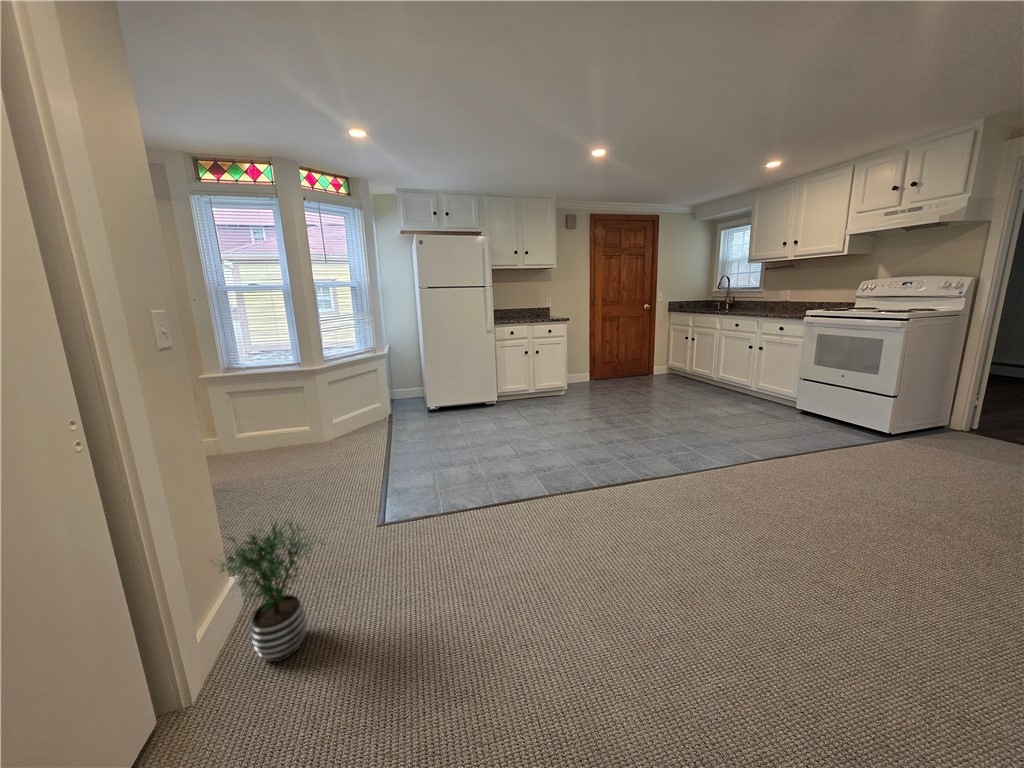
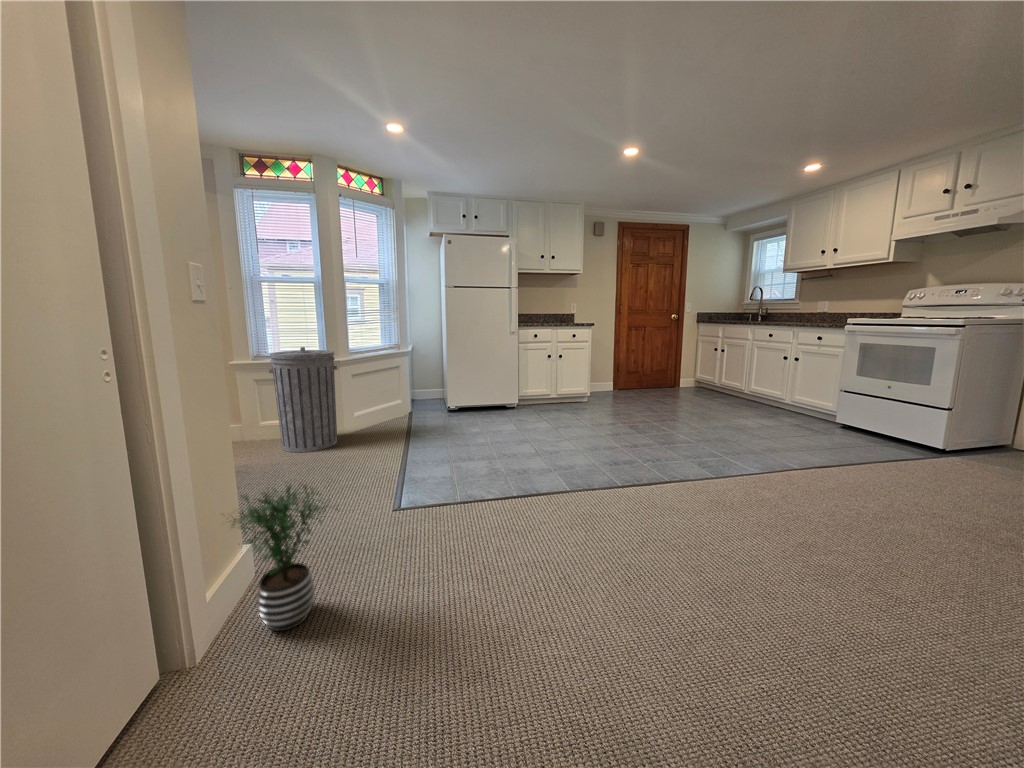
trash can: none [246,361,321,465] -> present [269,347,337,452]

